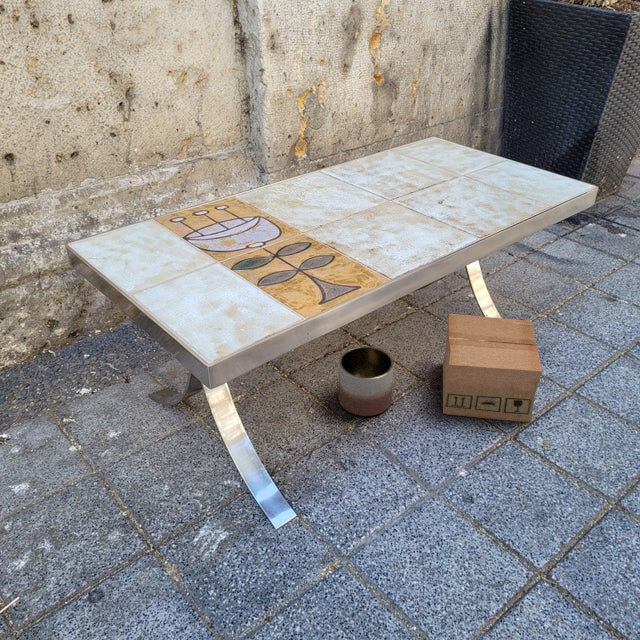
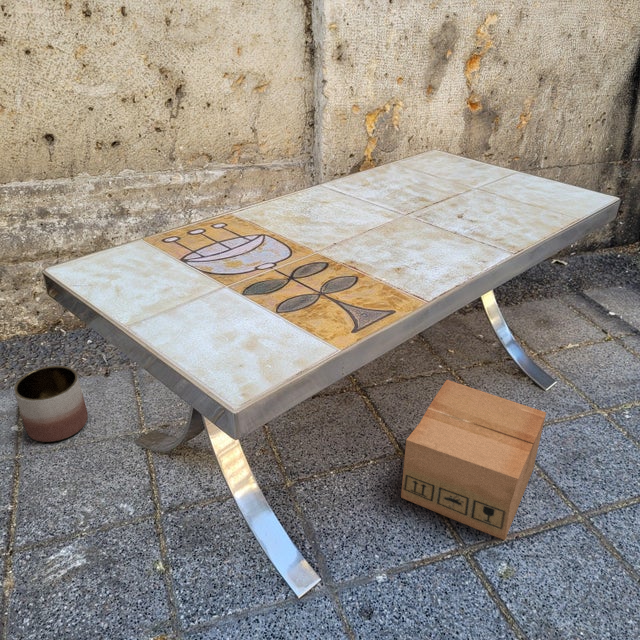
planter: present [338,346,394,416] -> present [14,366,88,442]

